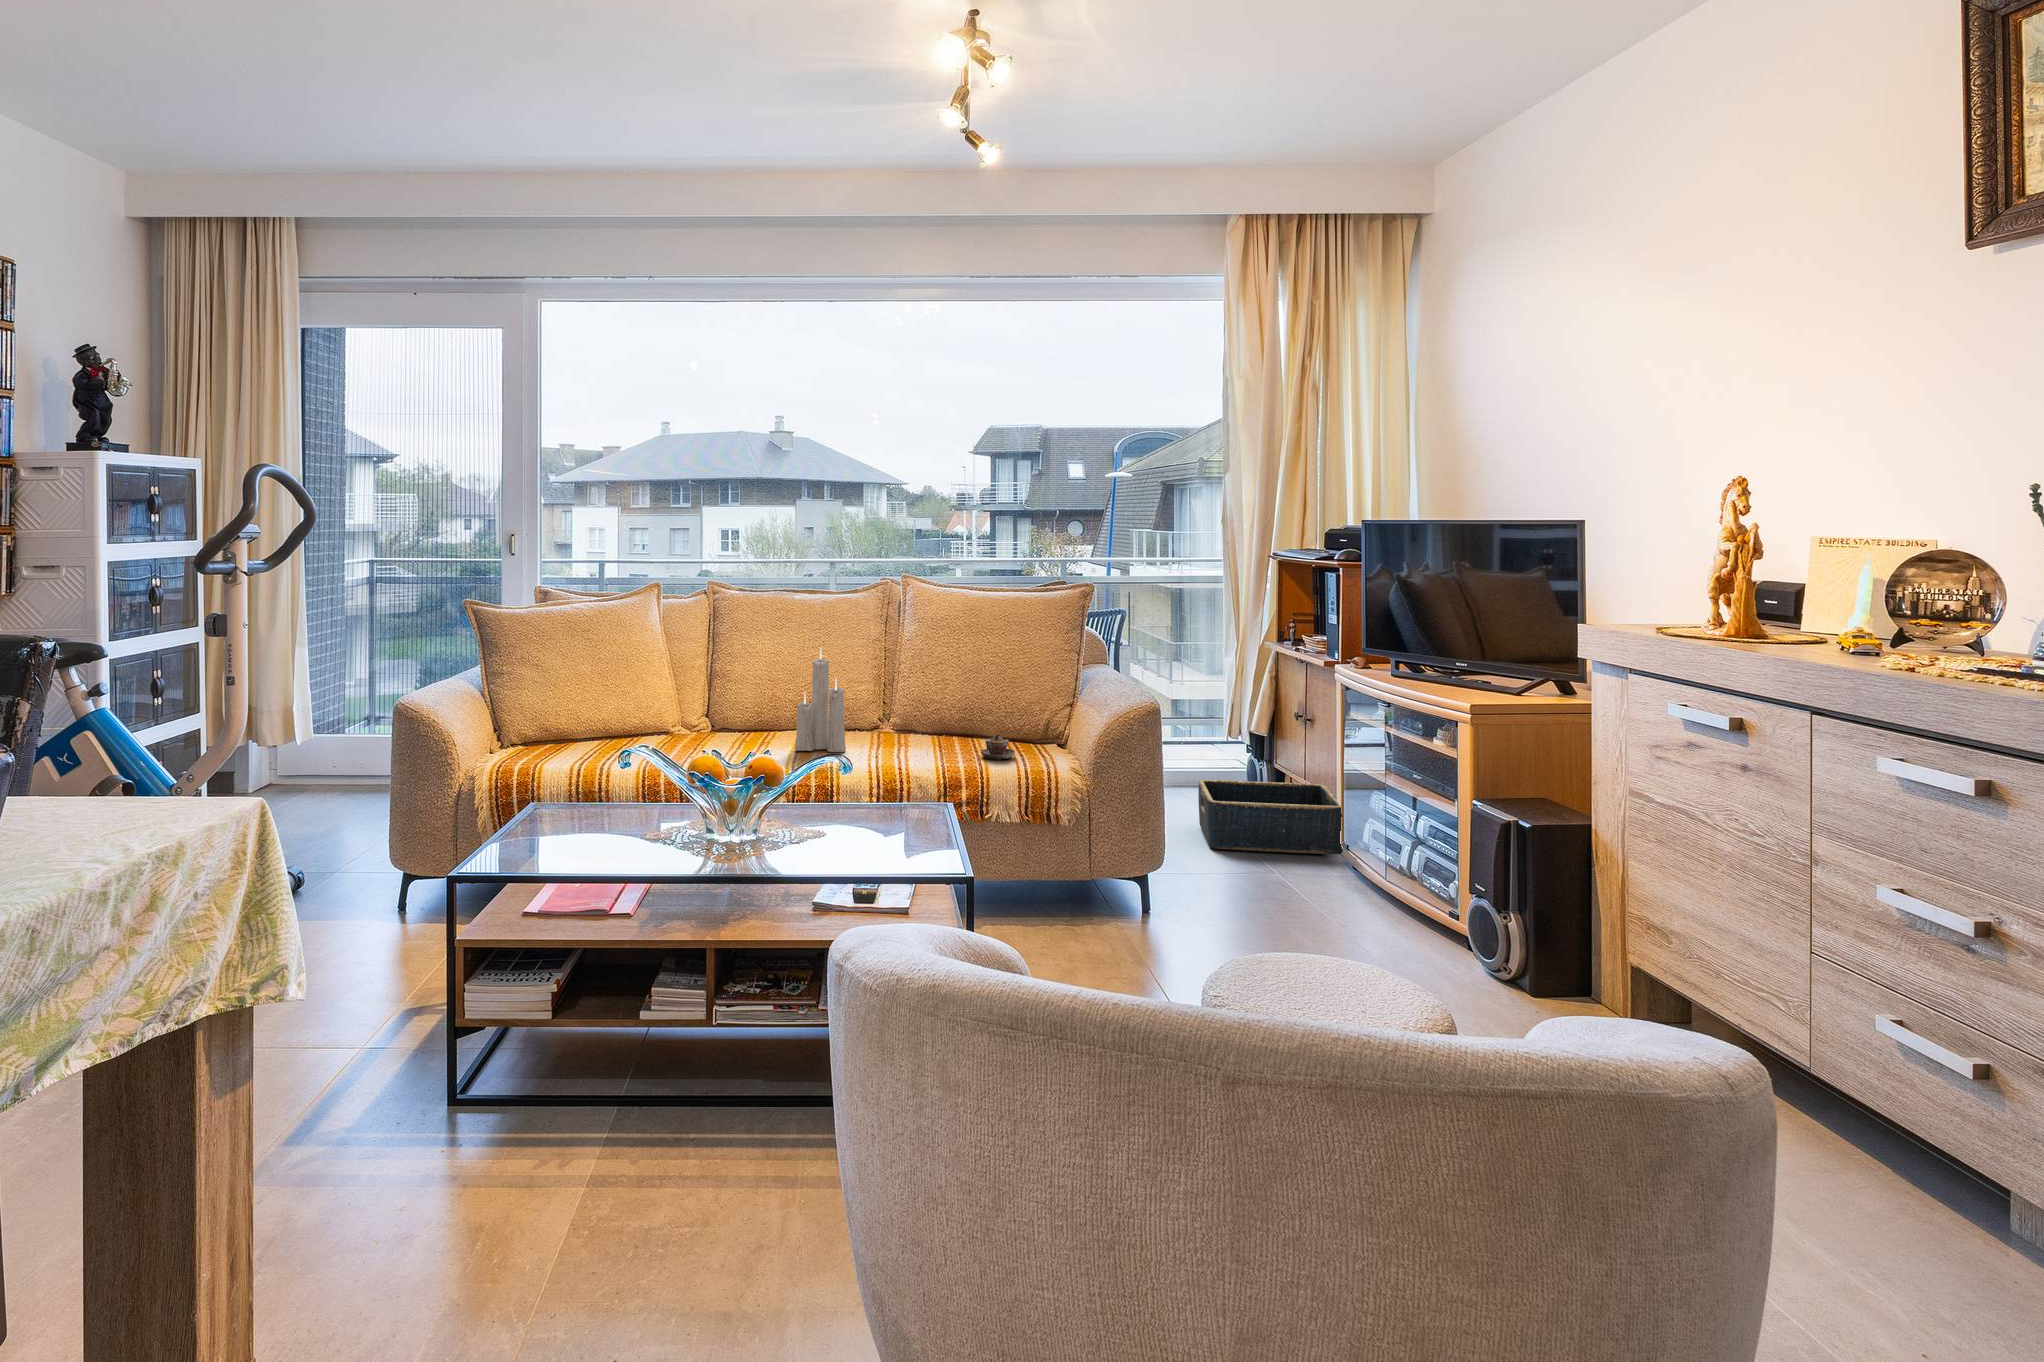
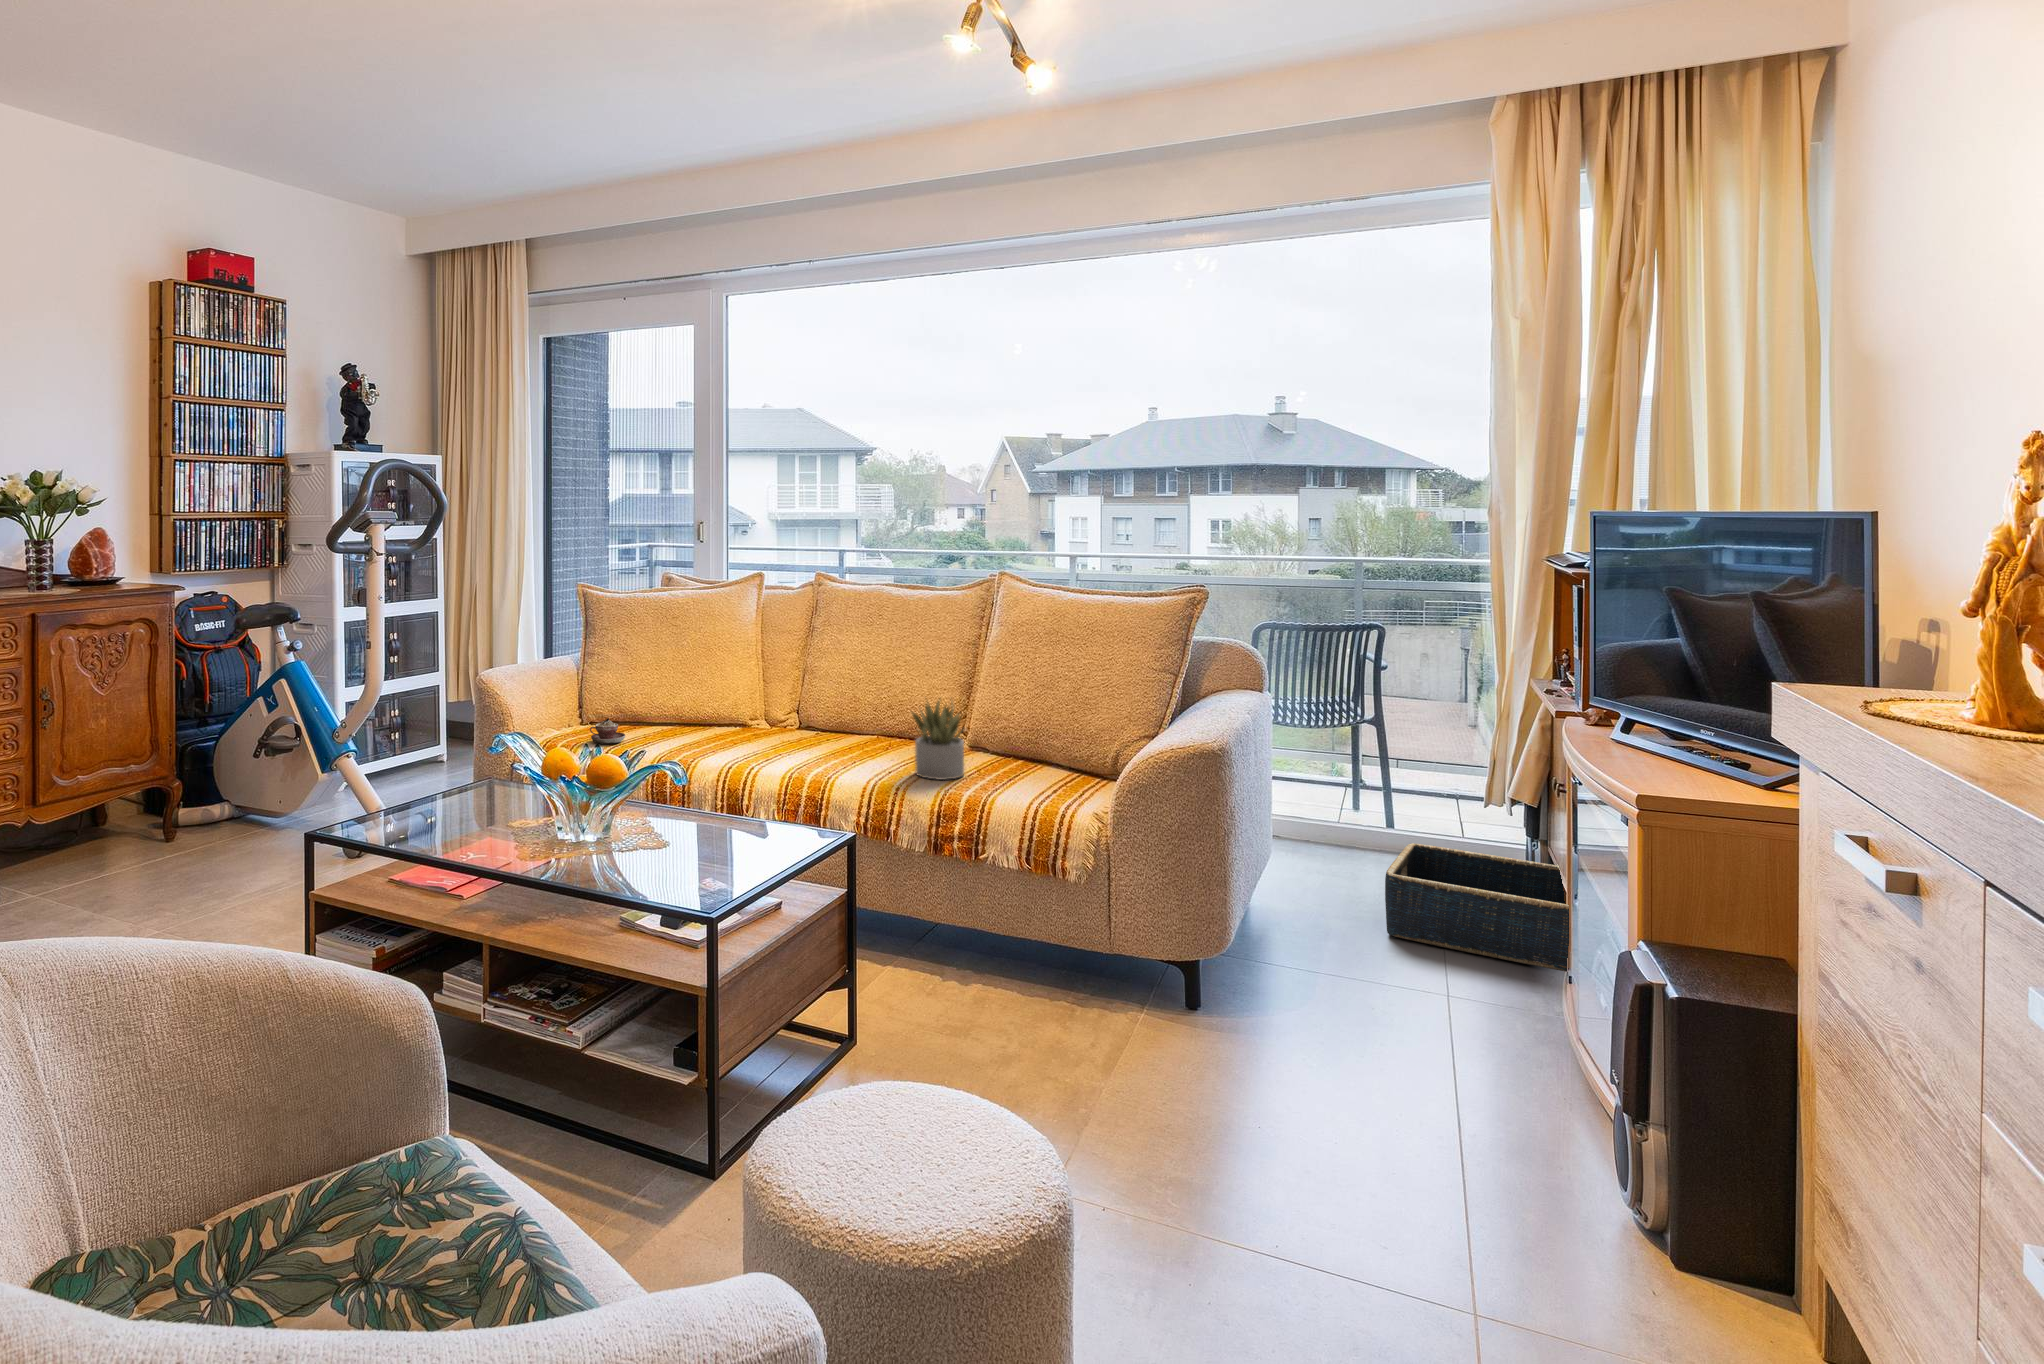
candle: present [795,648,846,752] -> none [812,640,865,763]
succulent plant: none [896,685,949,758] -> present [912,700,964,780]
teacup: present [981,734,1015,760] -> present [590,718,625,744]

